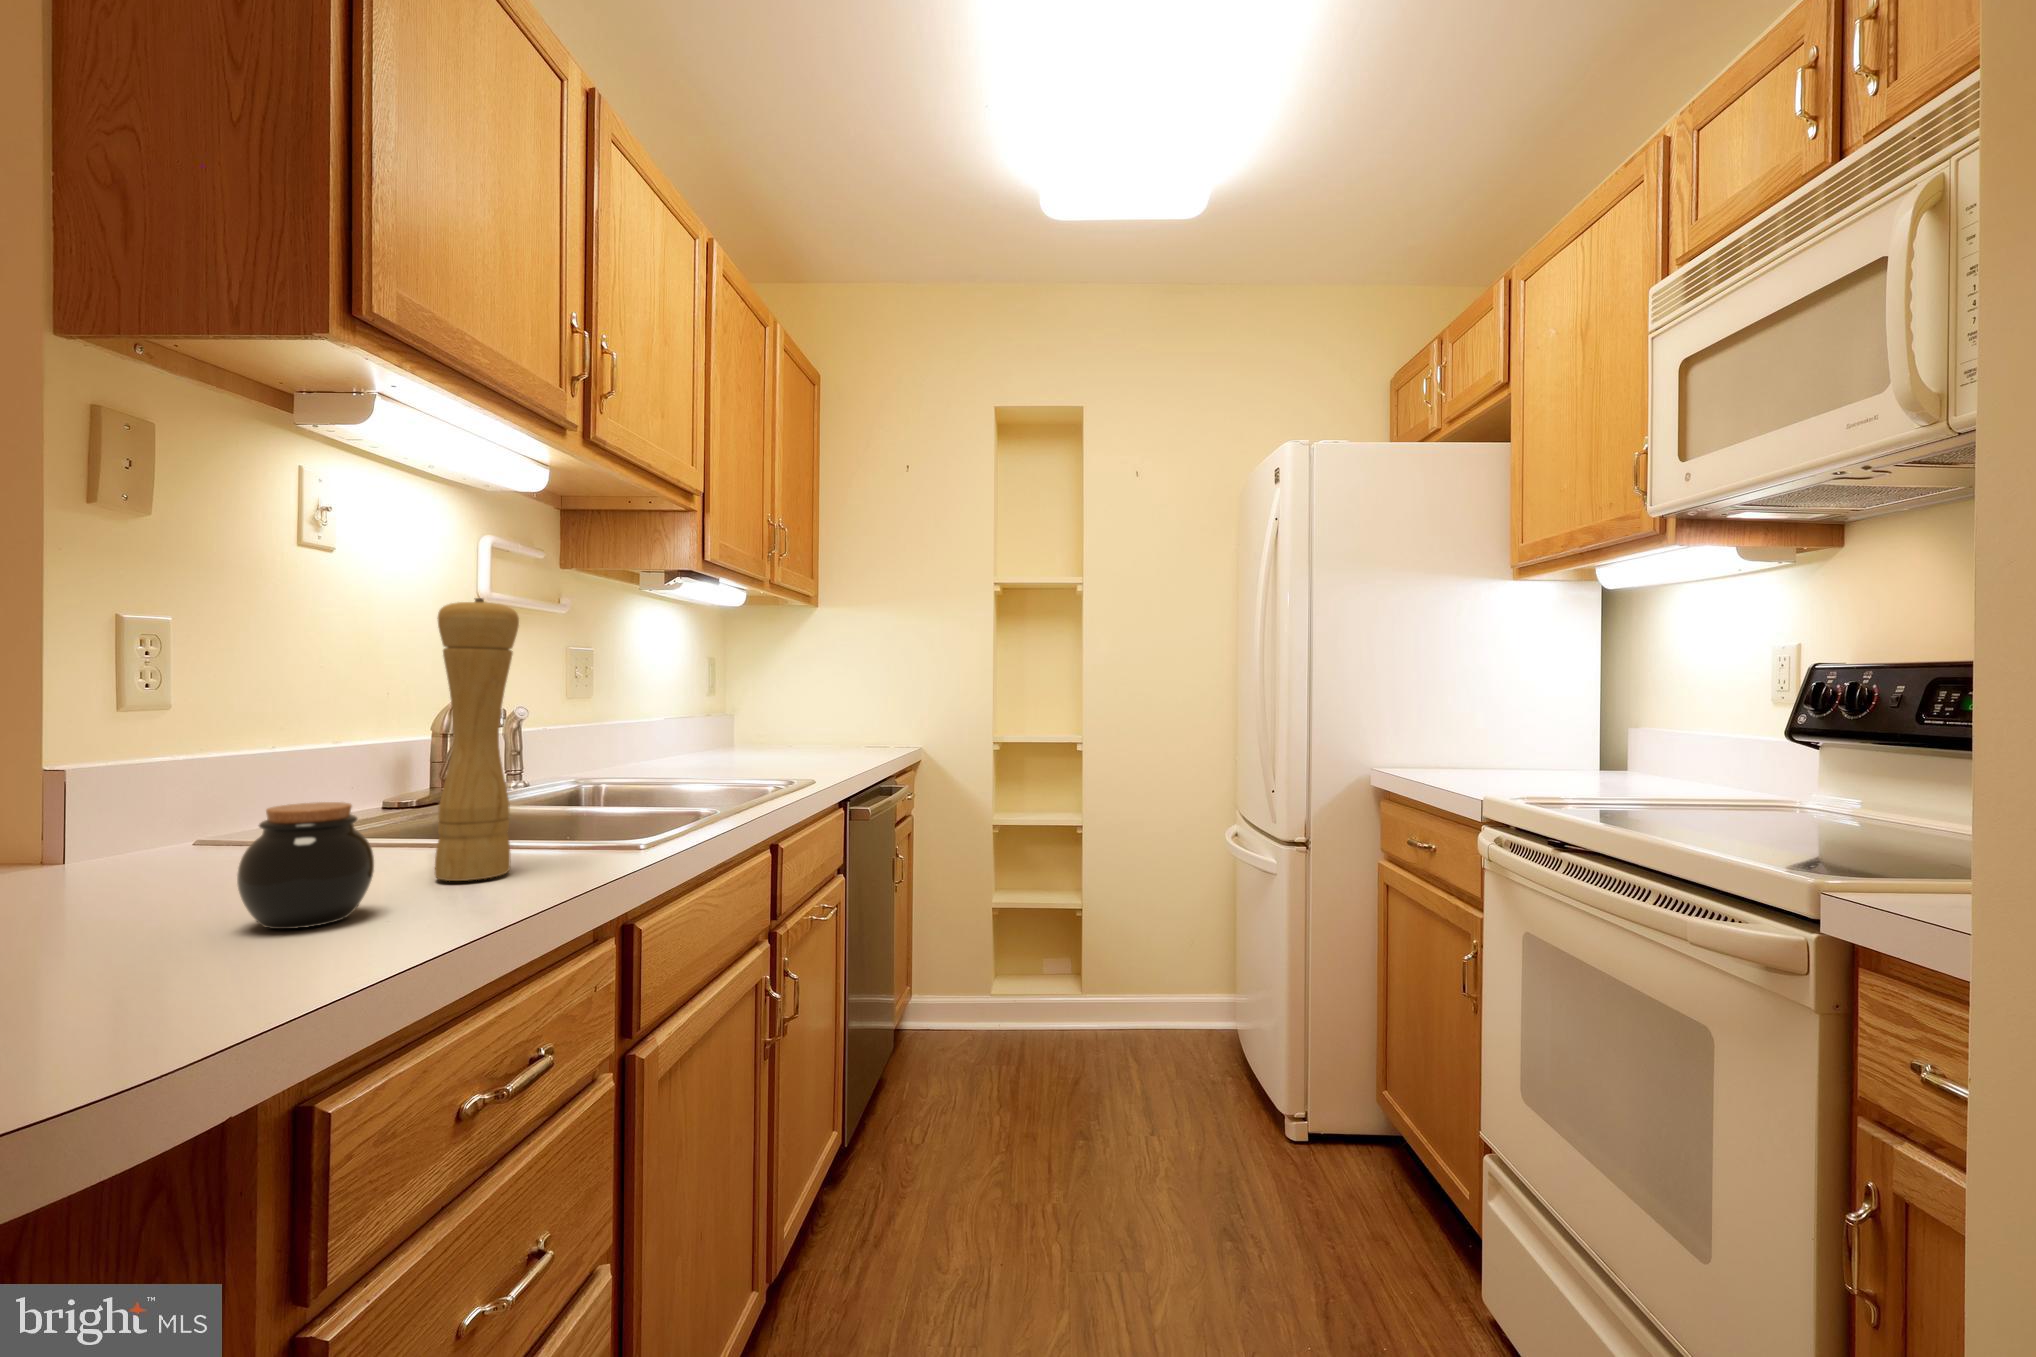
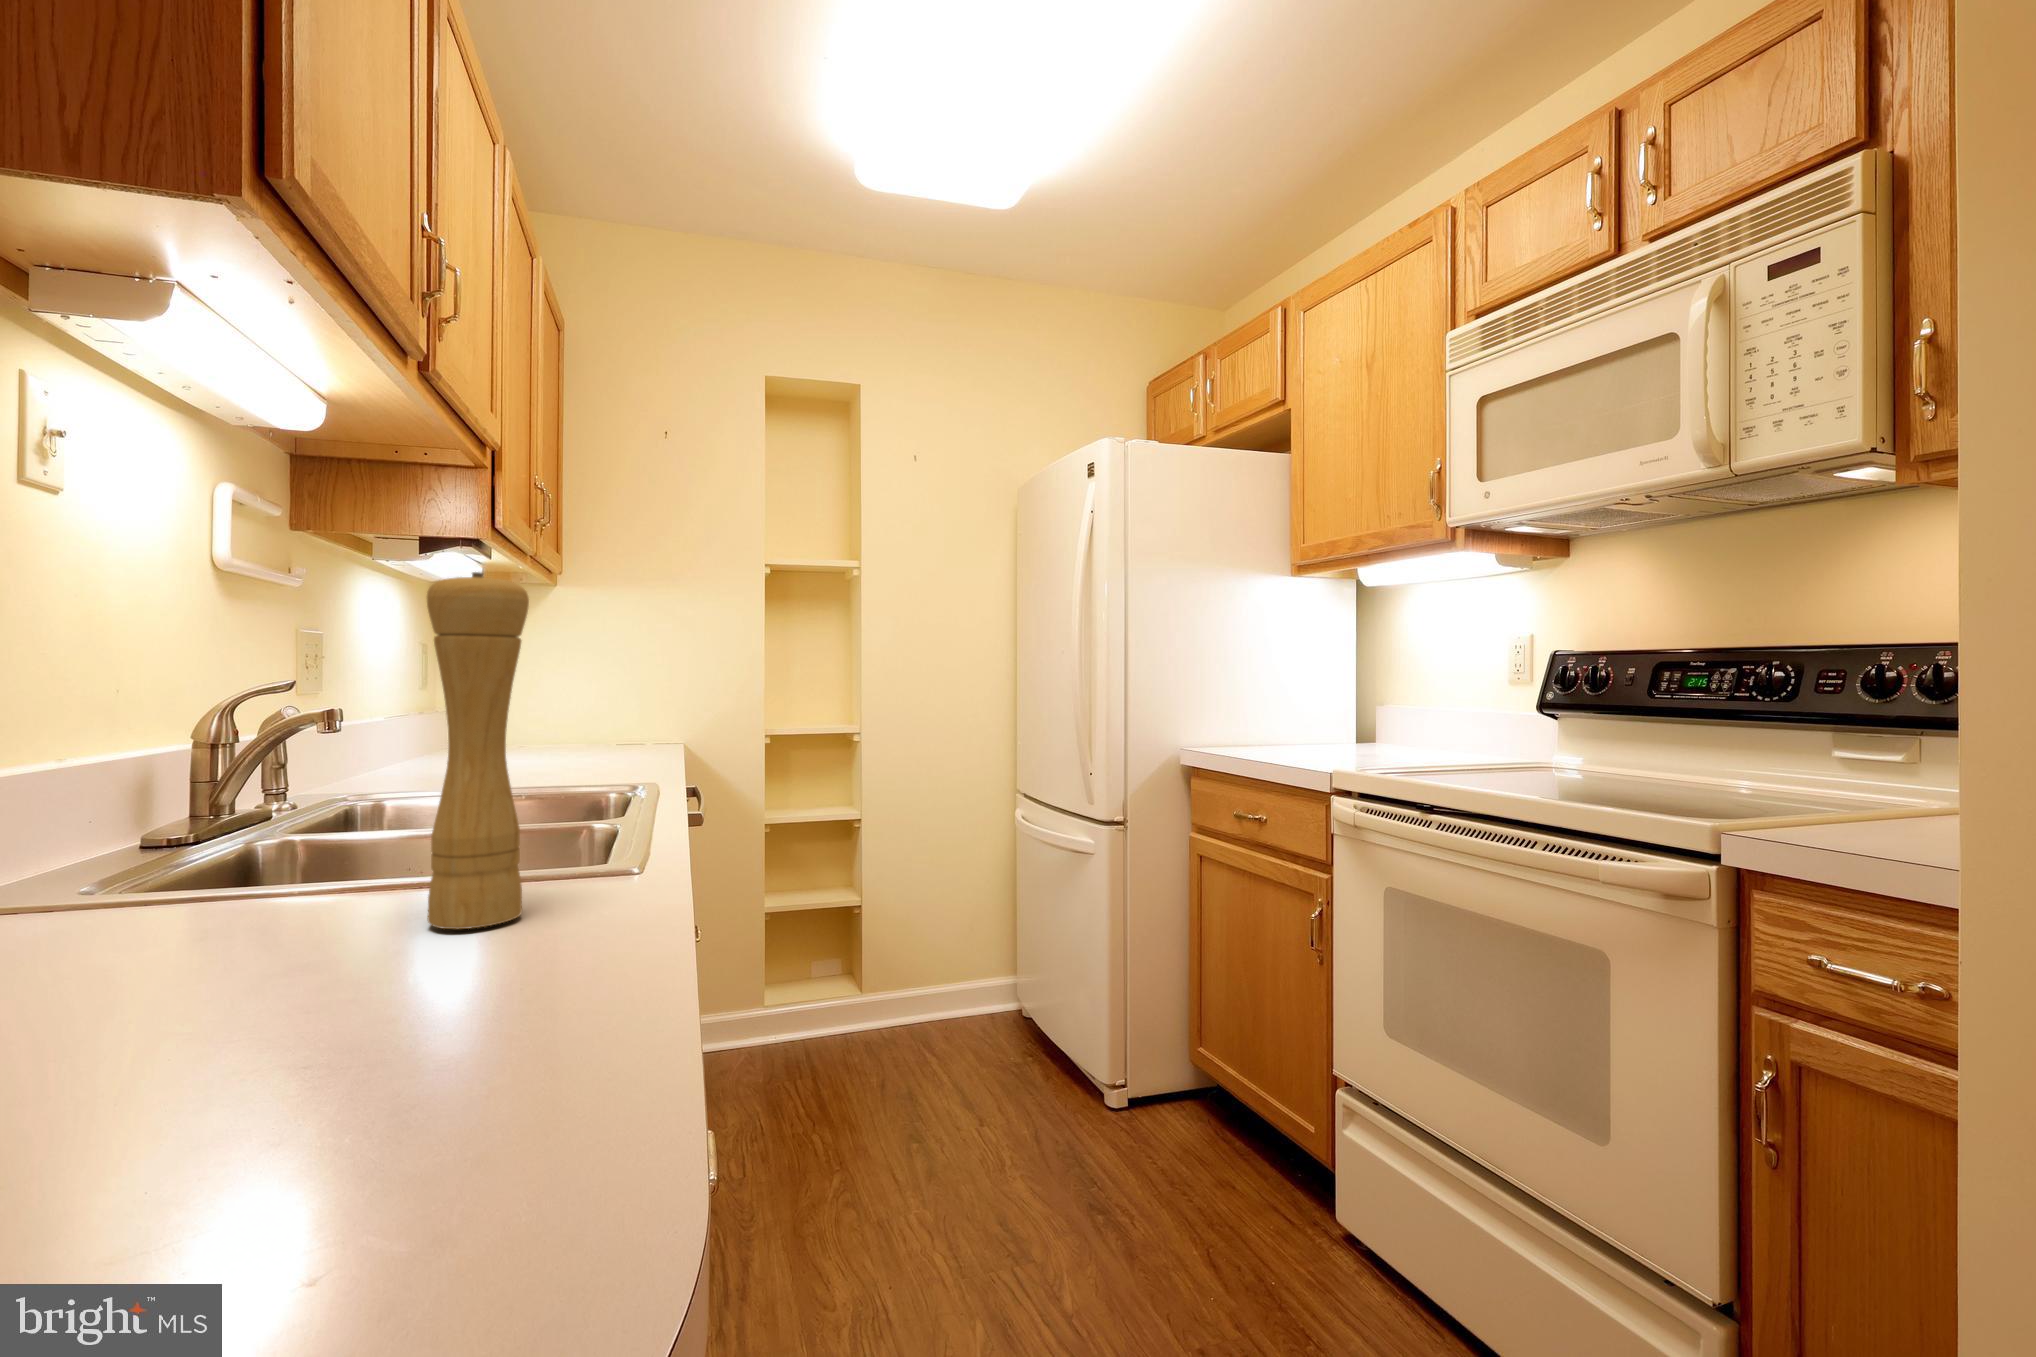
jar: present [237,802,374,929] -> none [271,837,441,1008]

